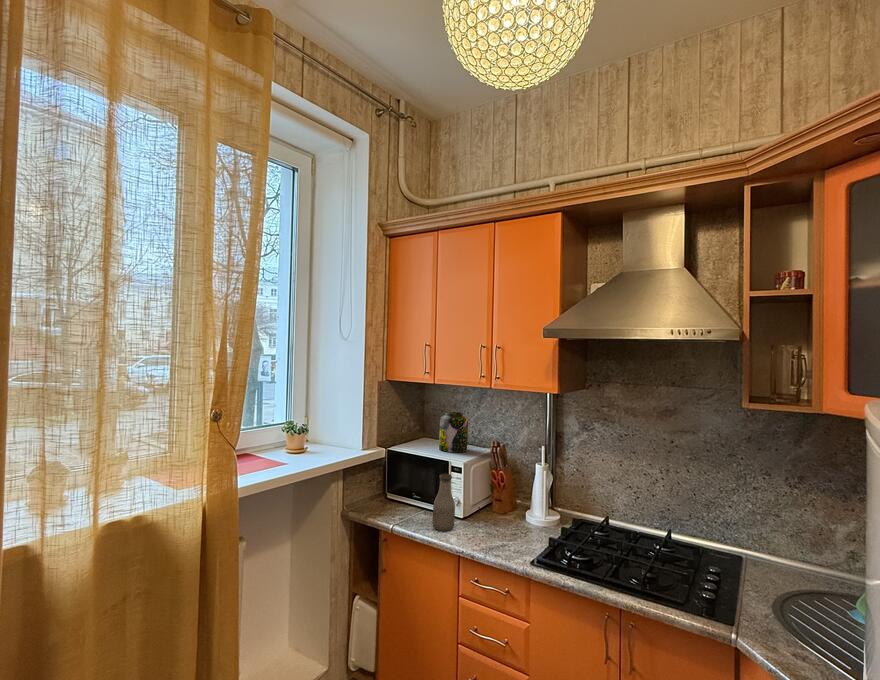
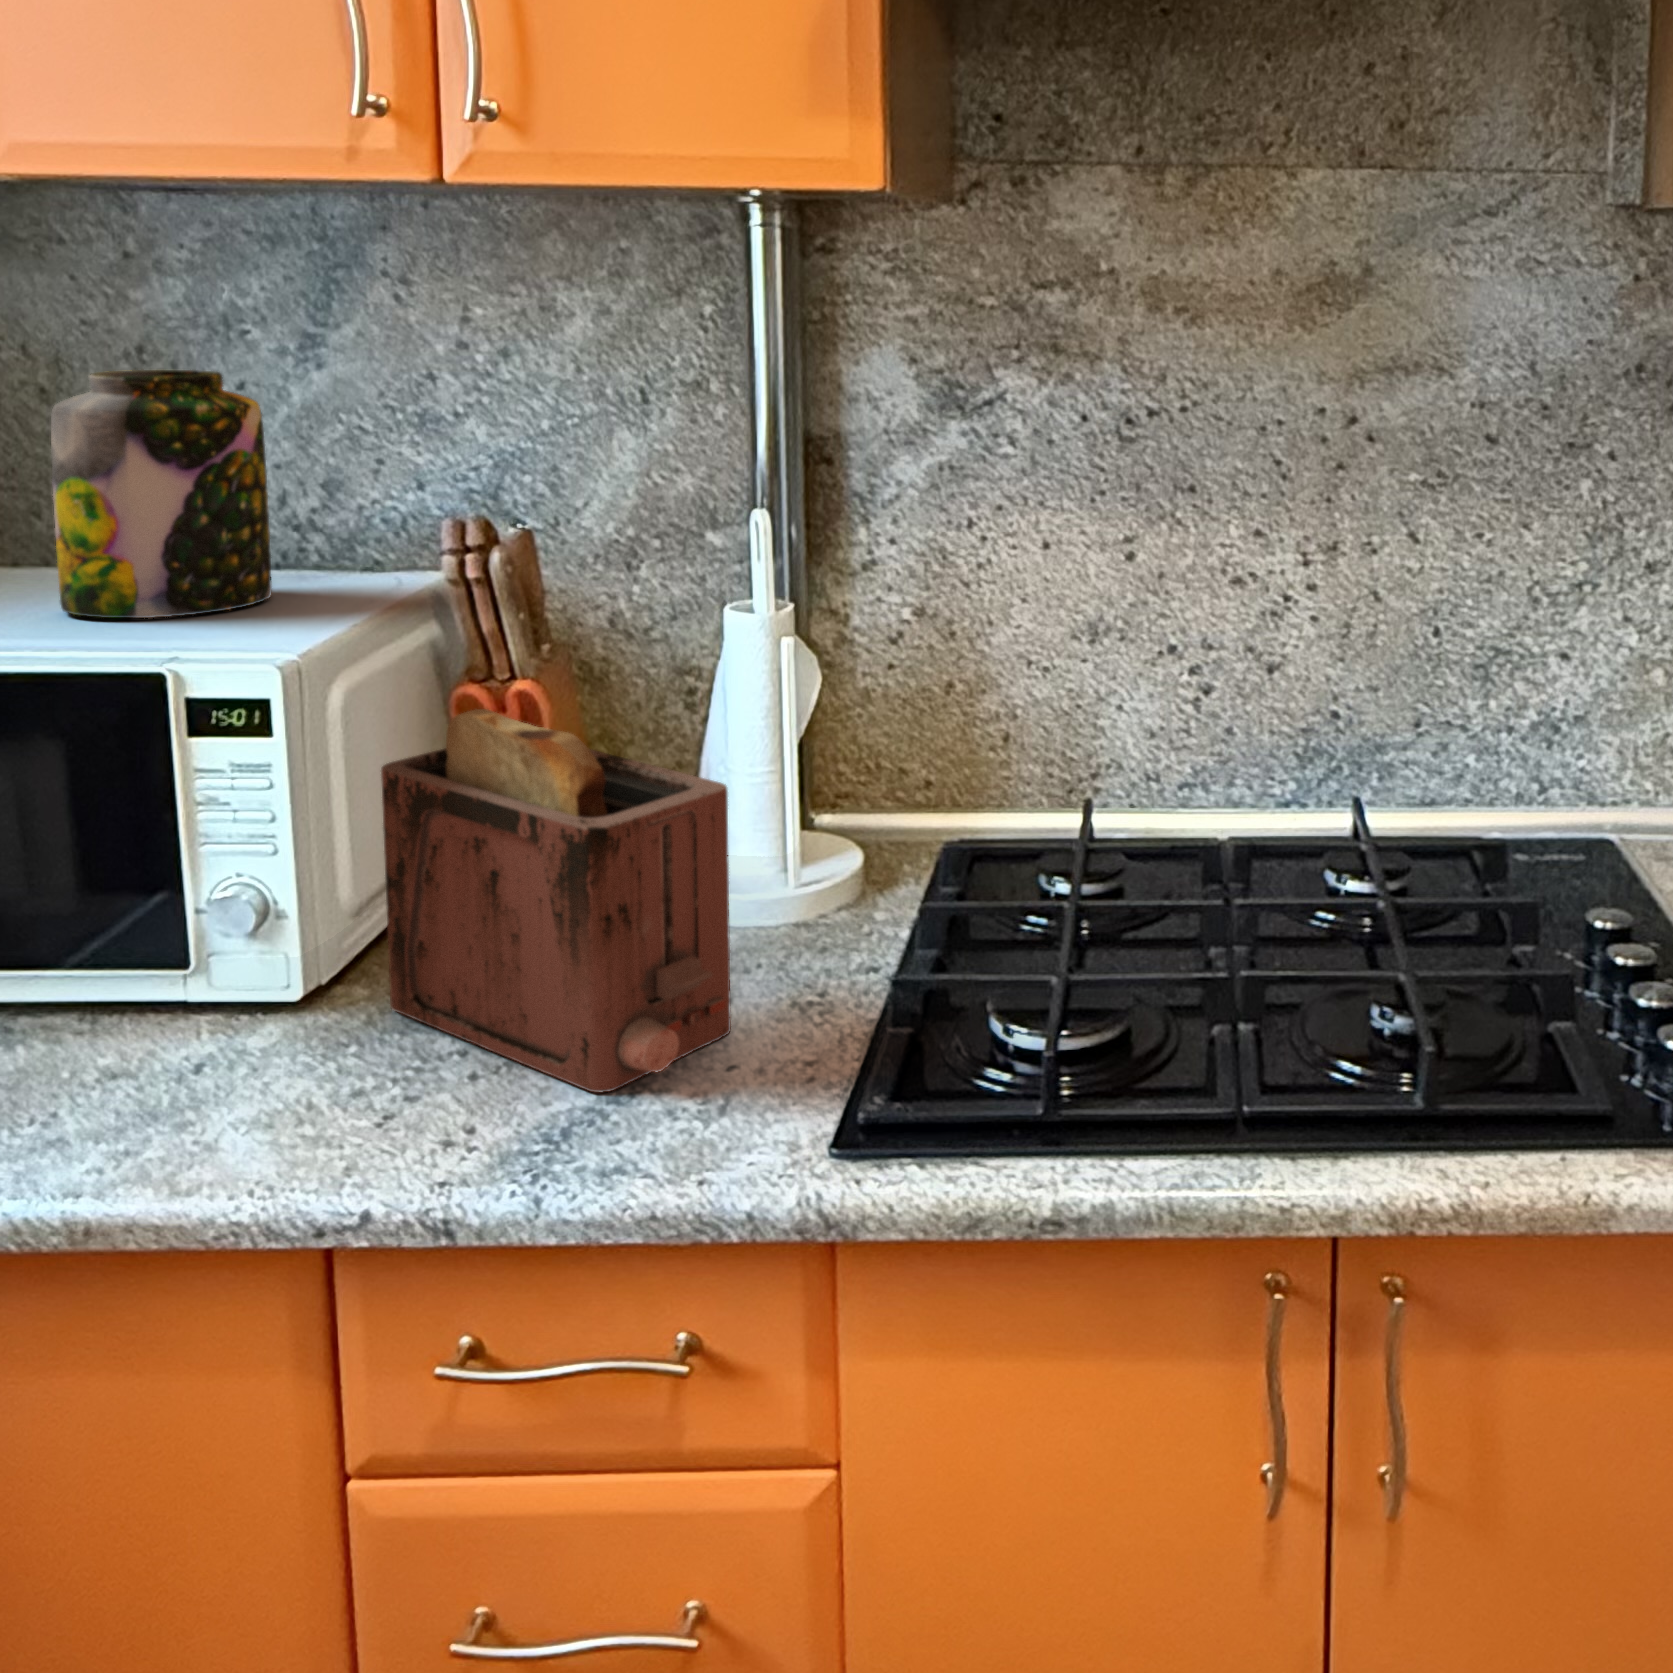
bottle: present [433,474,455,531] -> none [77,749,253,1127]
toaster: none [475,475,526,544] -> present [381,709,731,1092]

